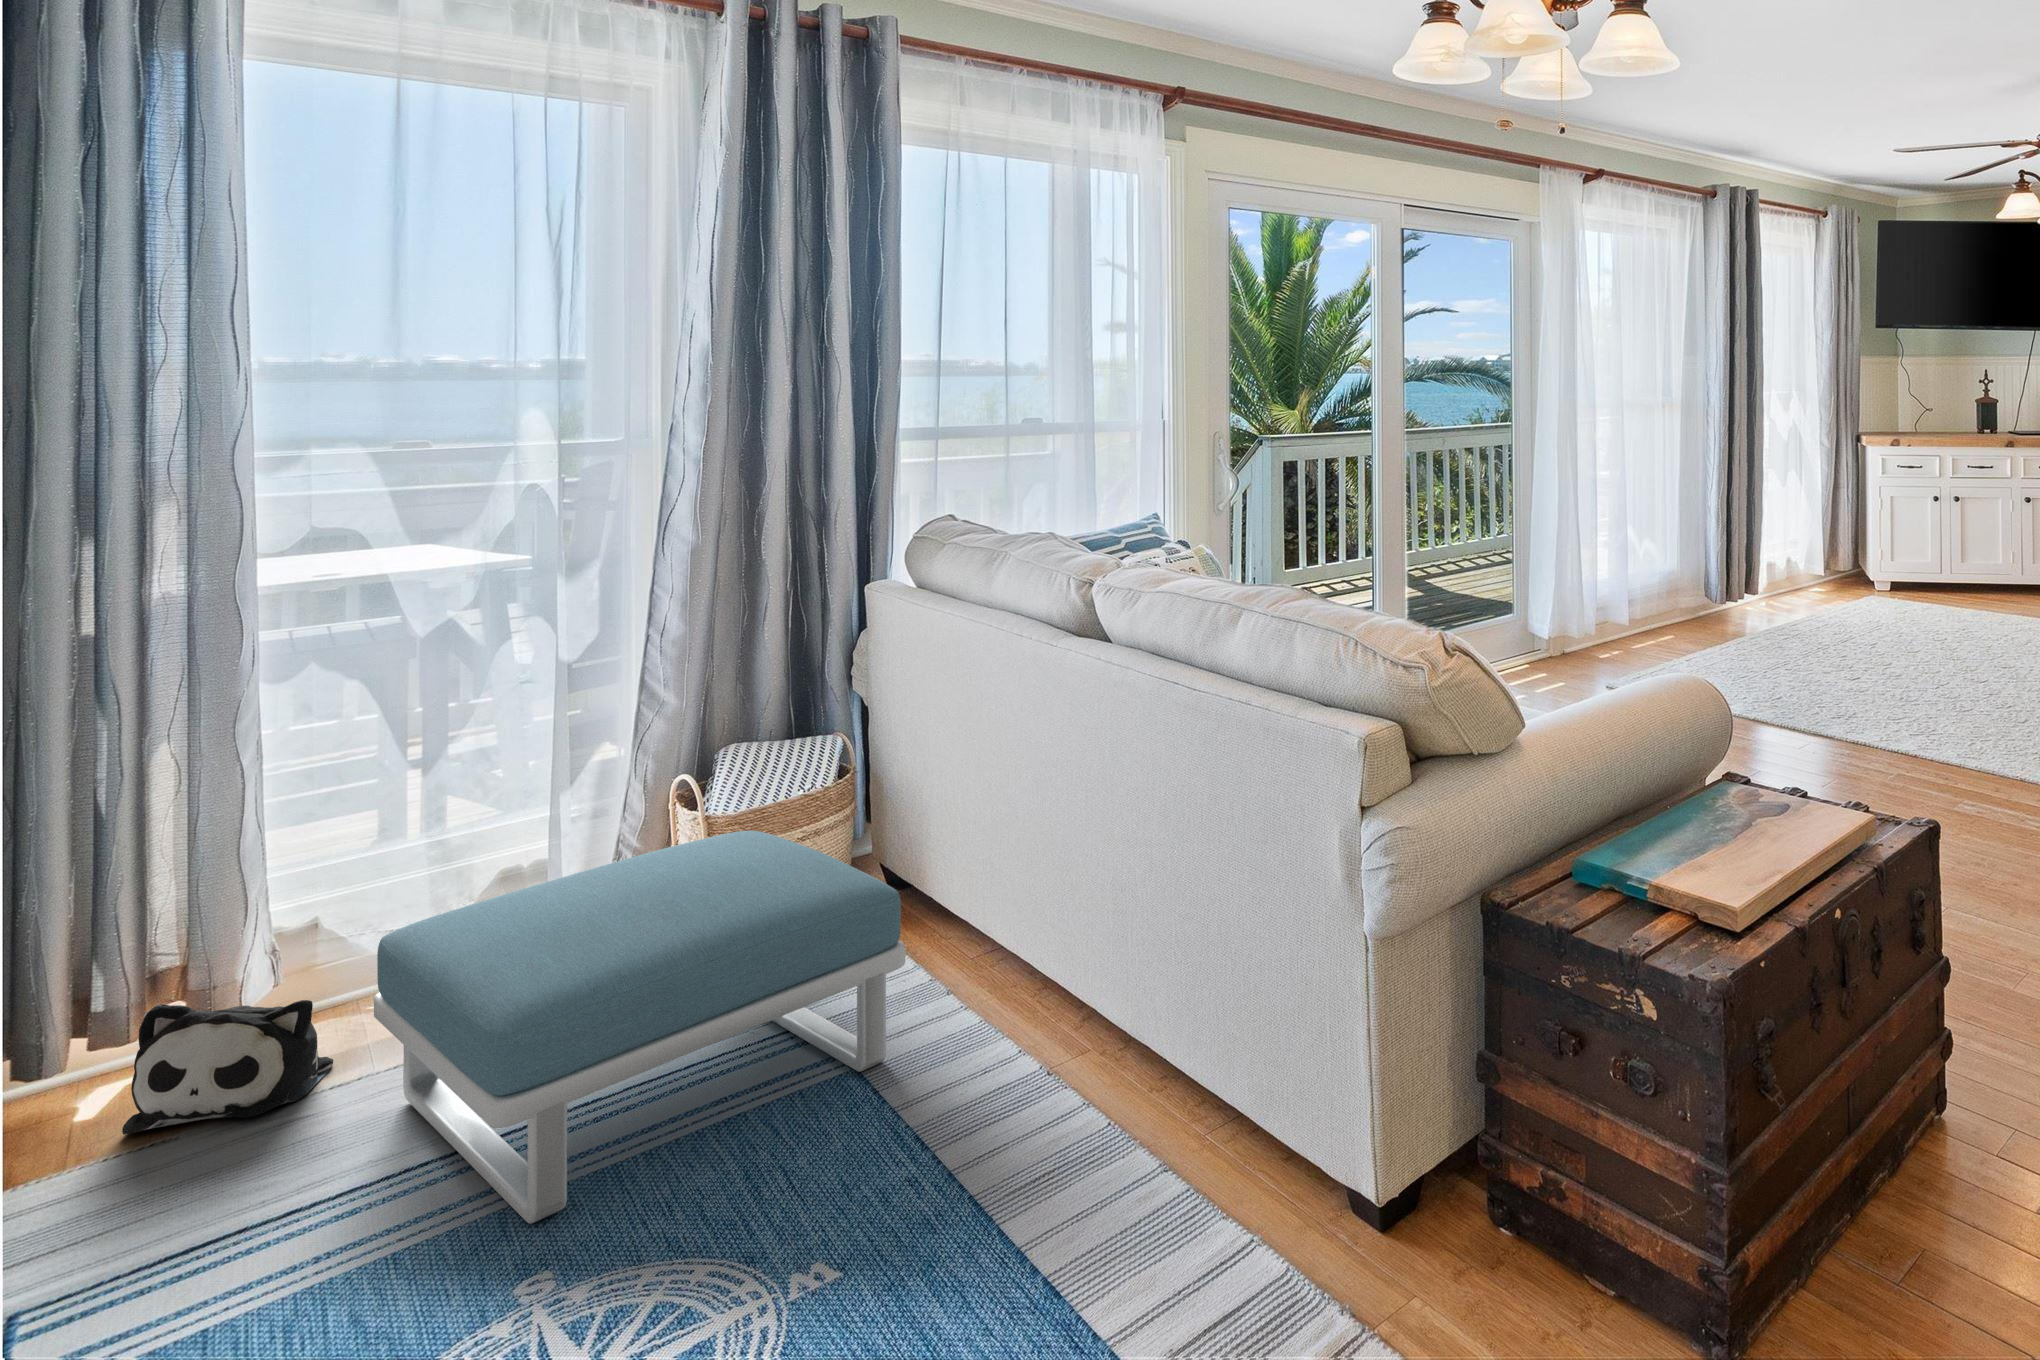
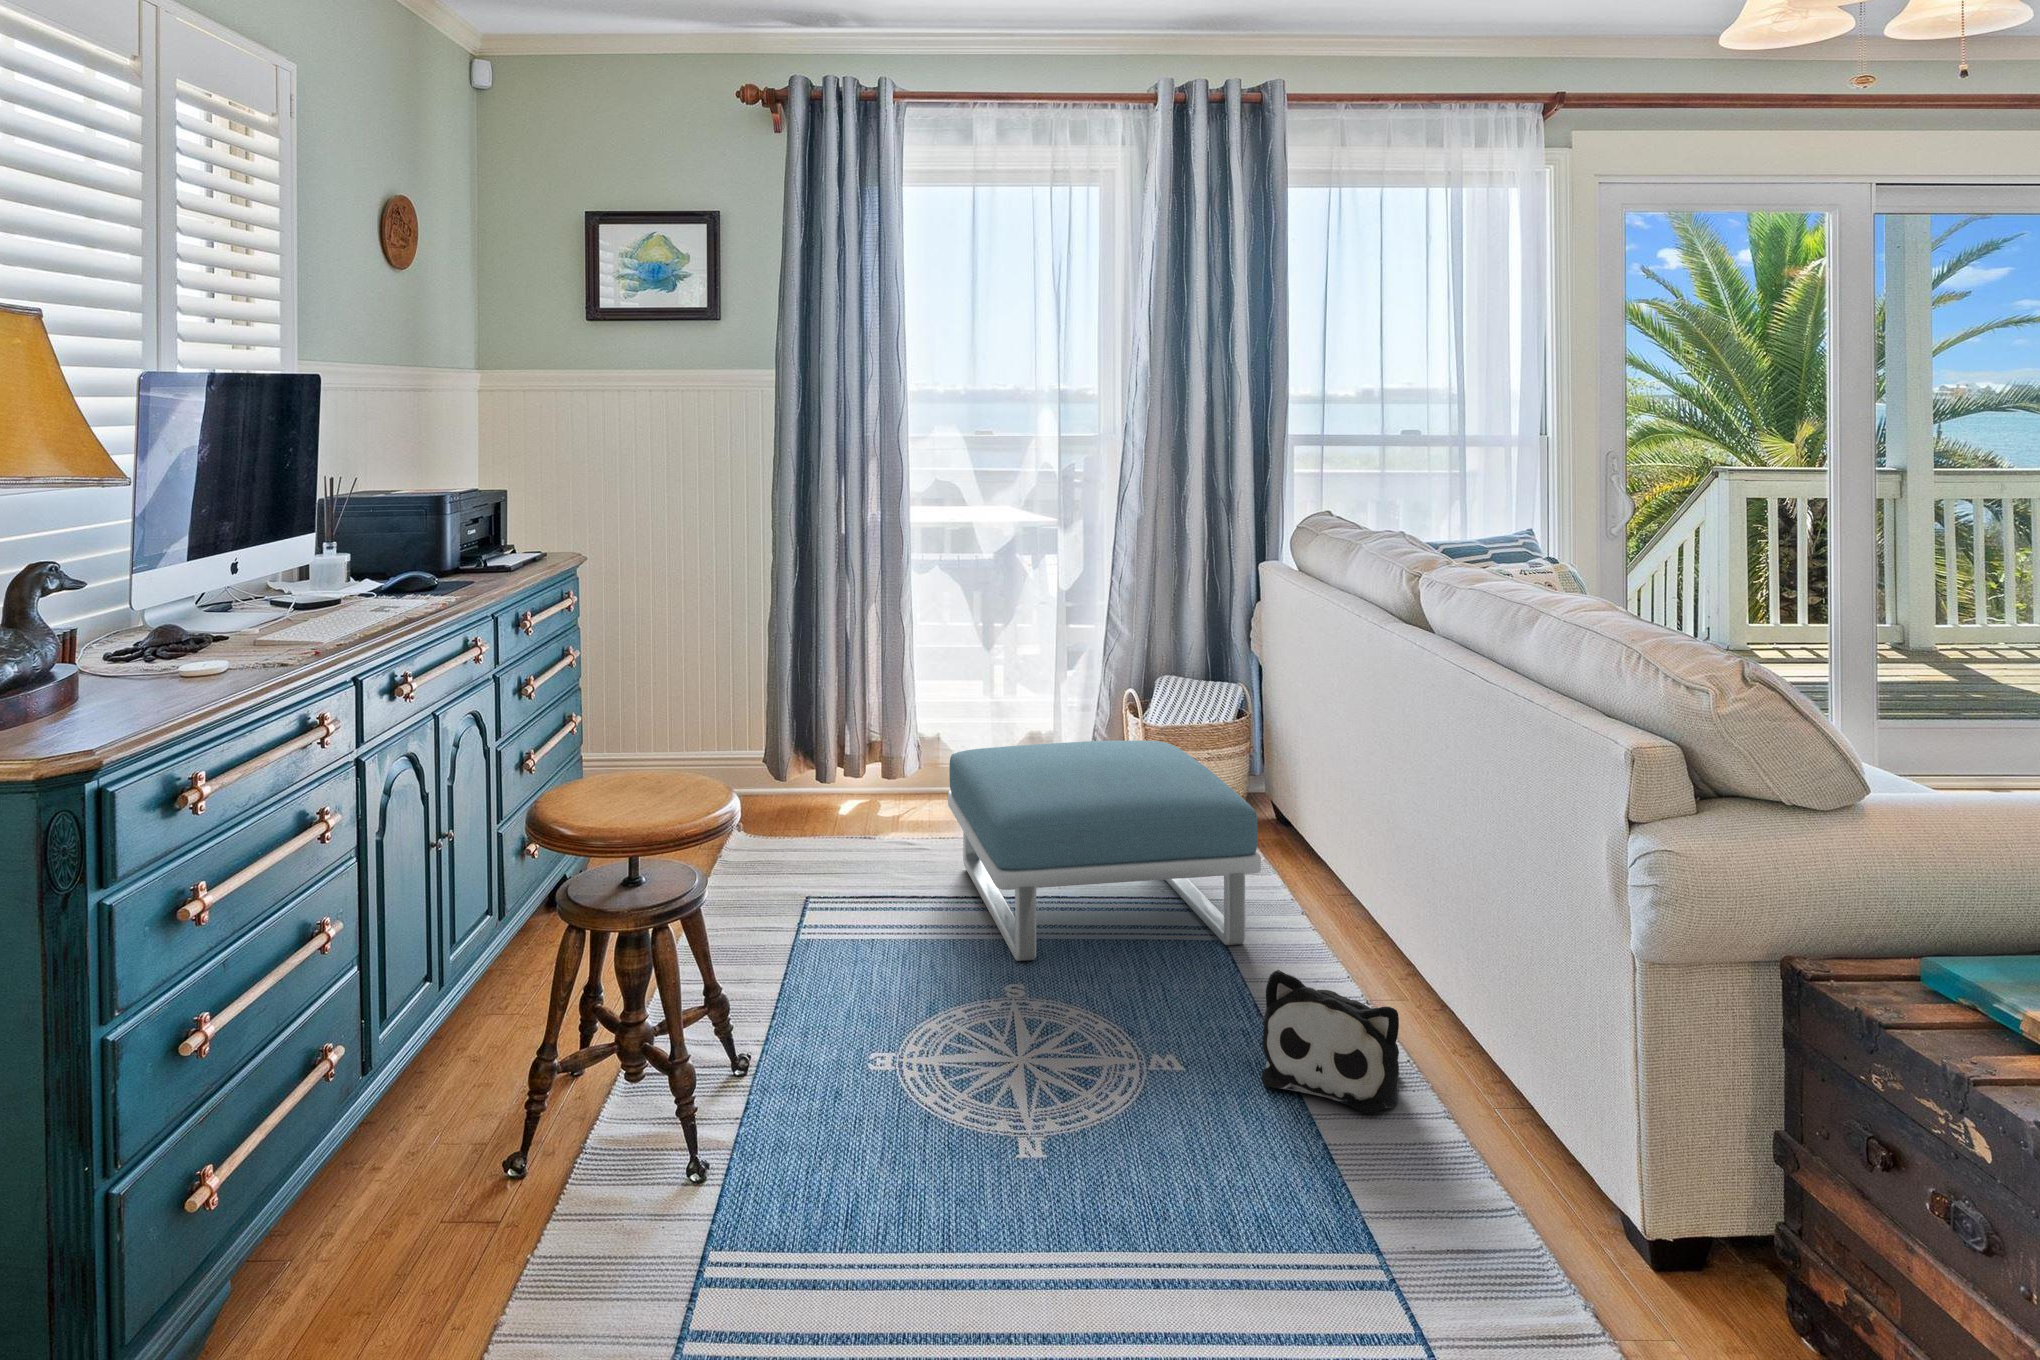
plush toy: present [122,1000,333,1134] -> present [1262,970,1399,1112]

